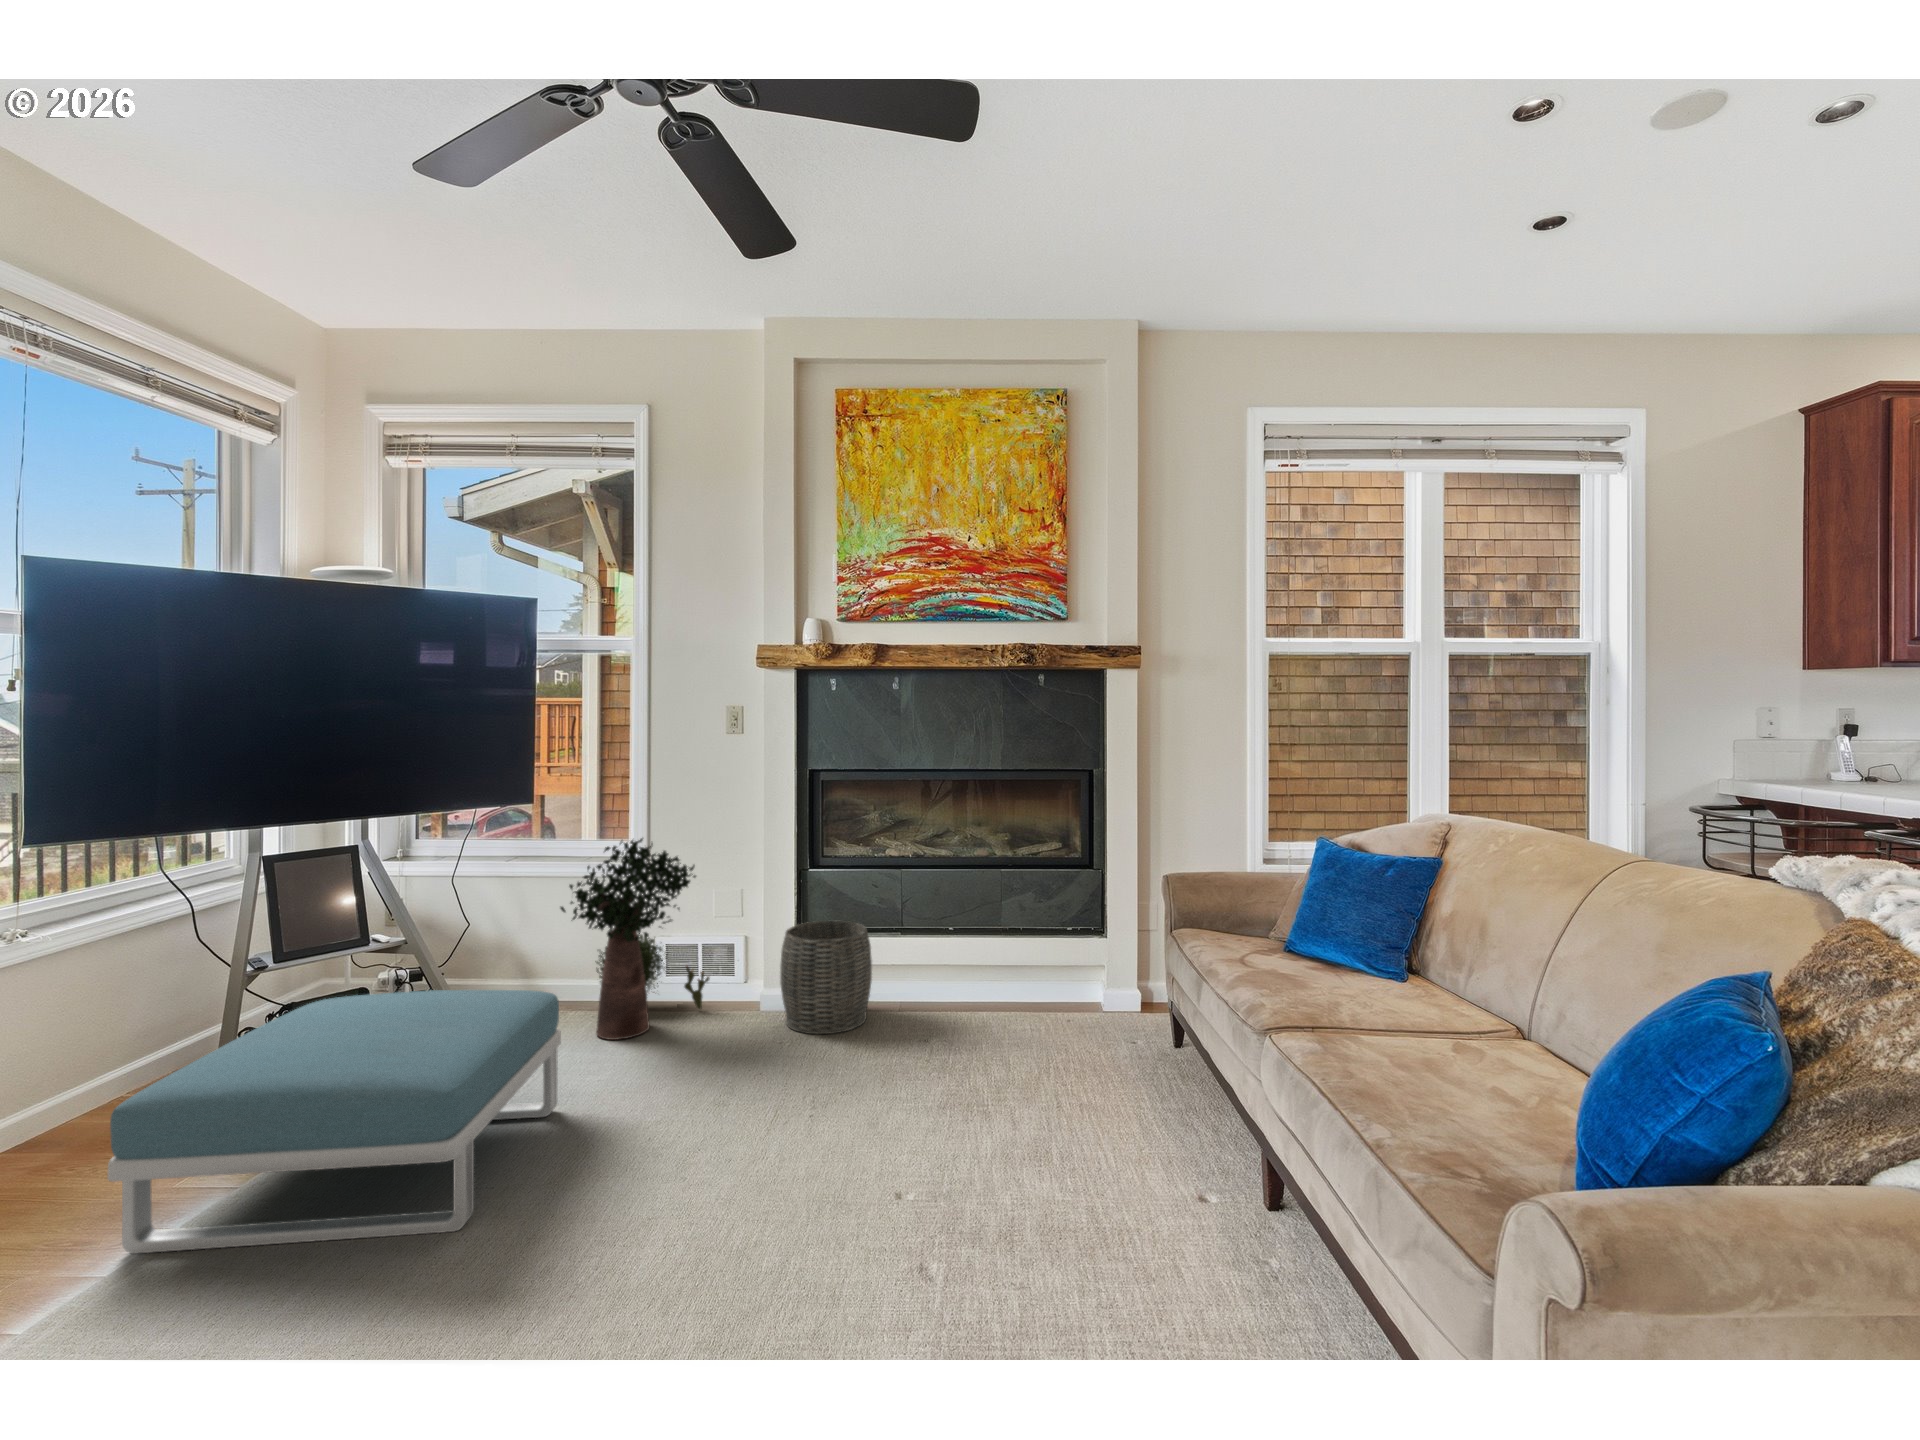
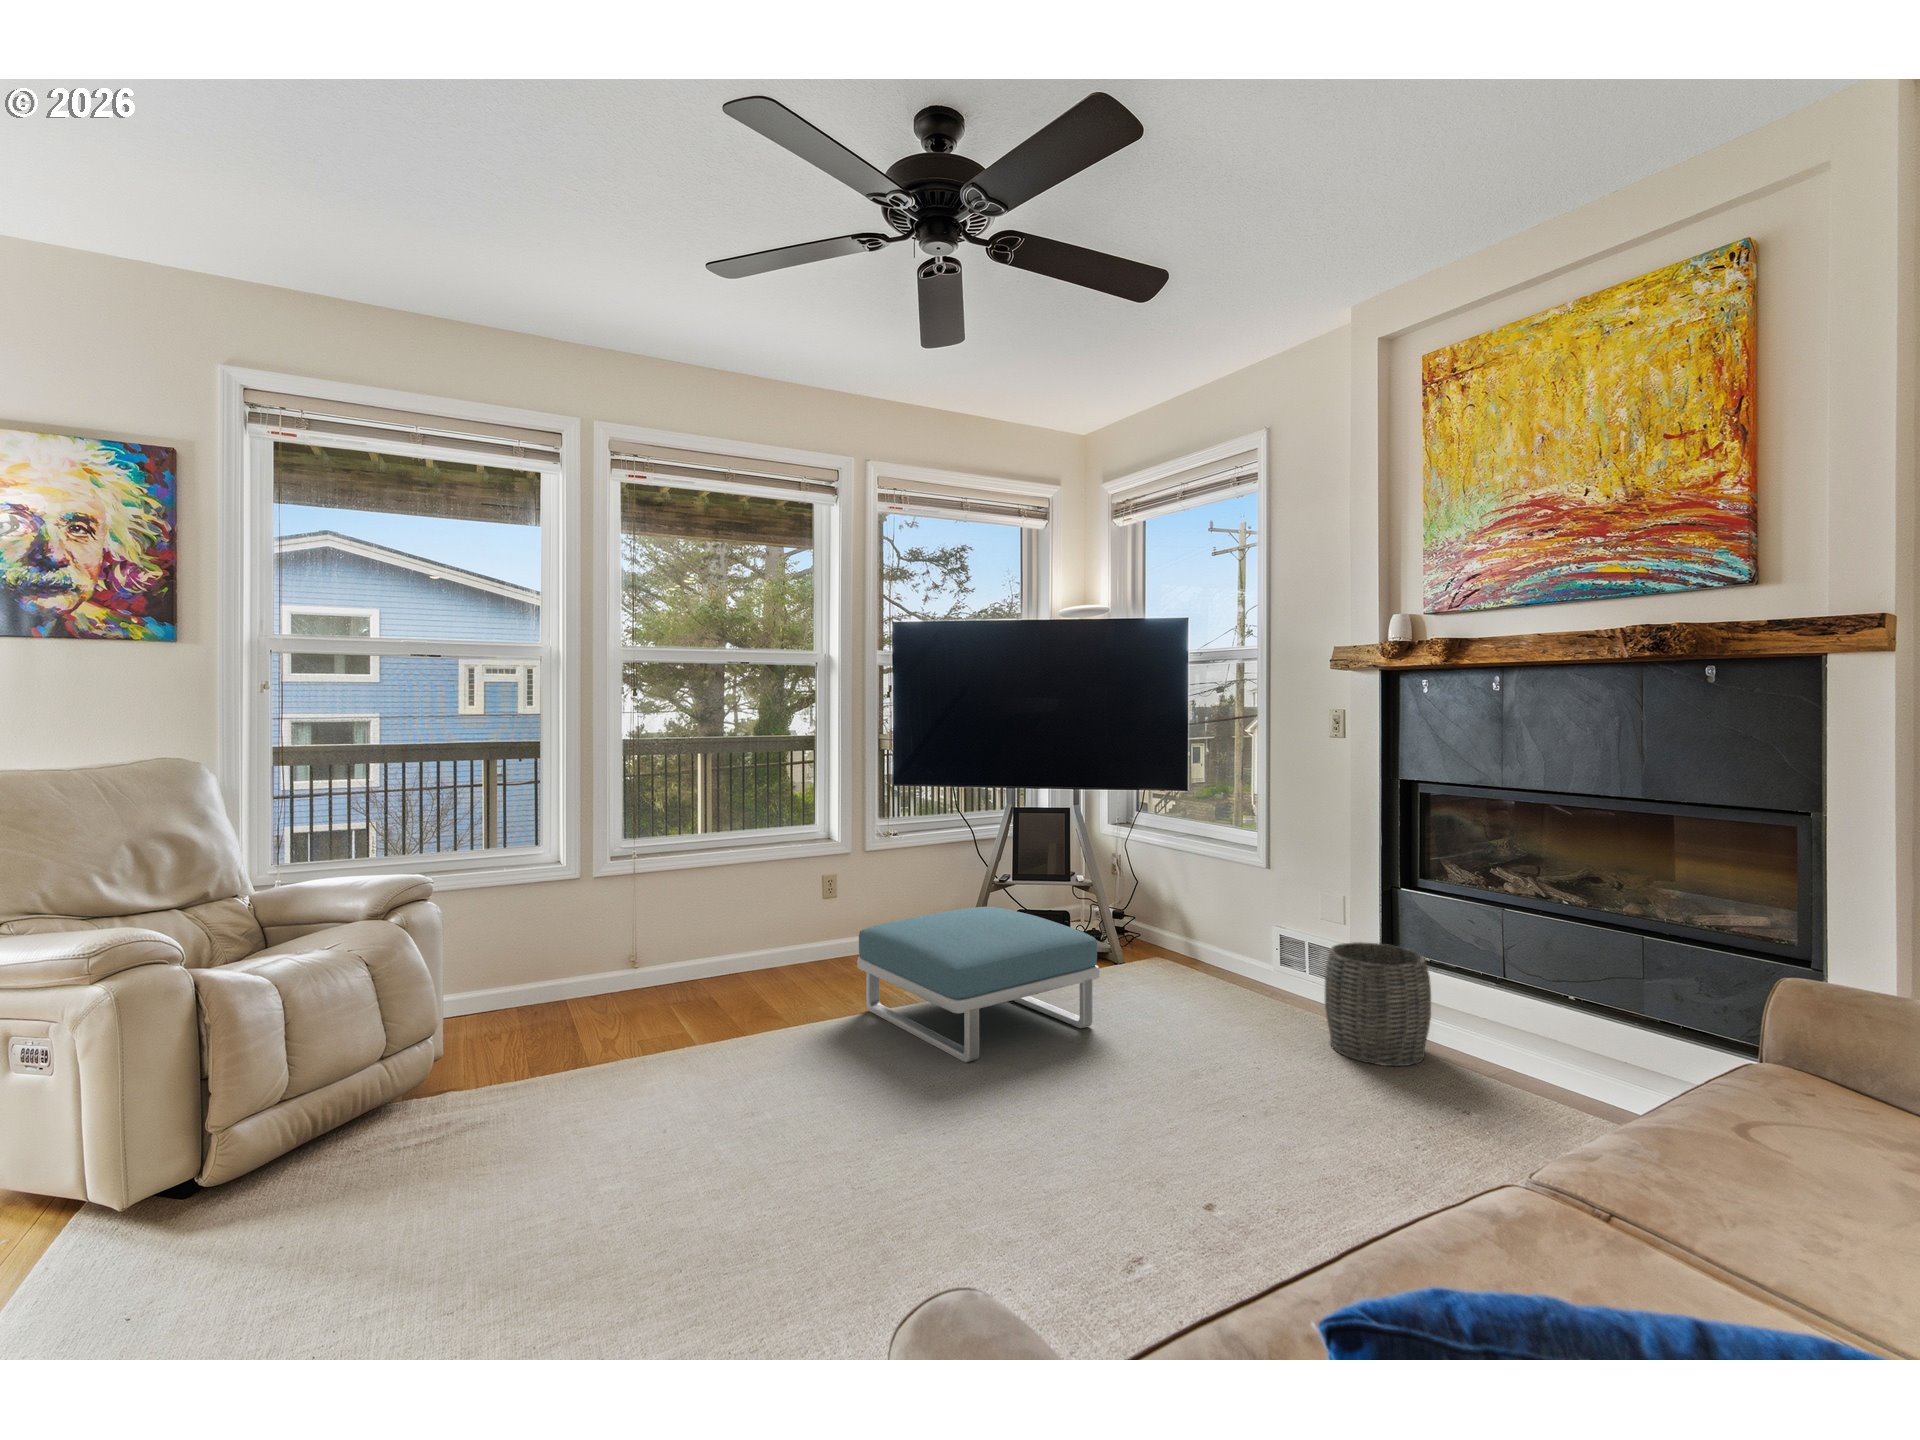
potted plant: present [561,838,710,1040] -> none [1155,829,1290,1004]

